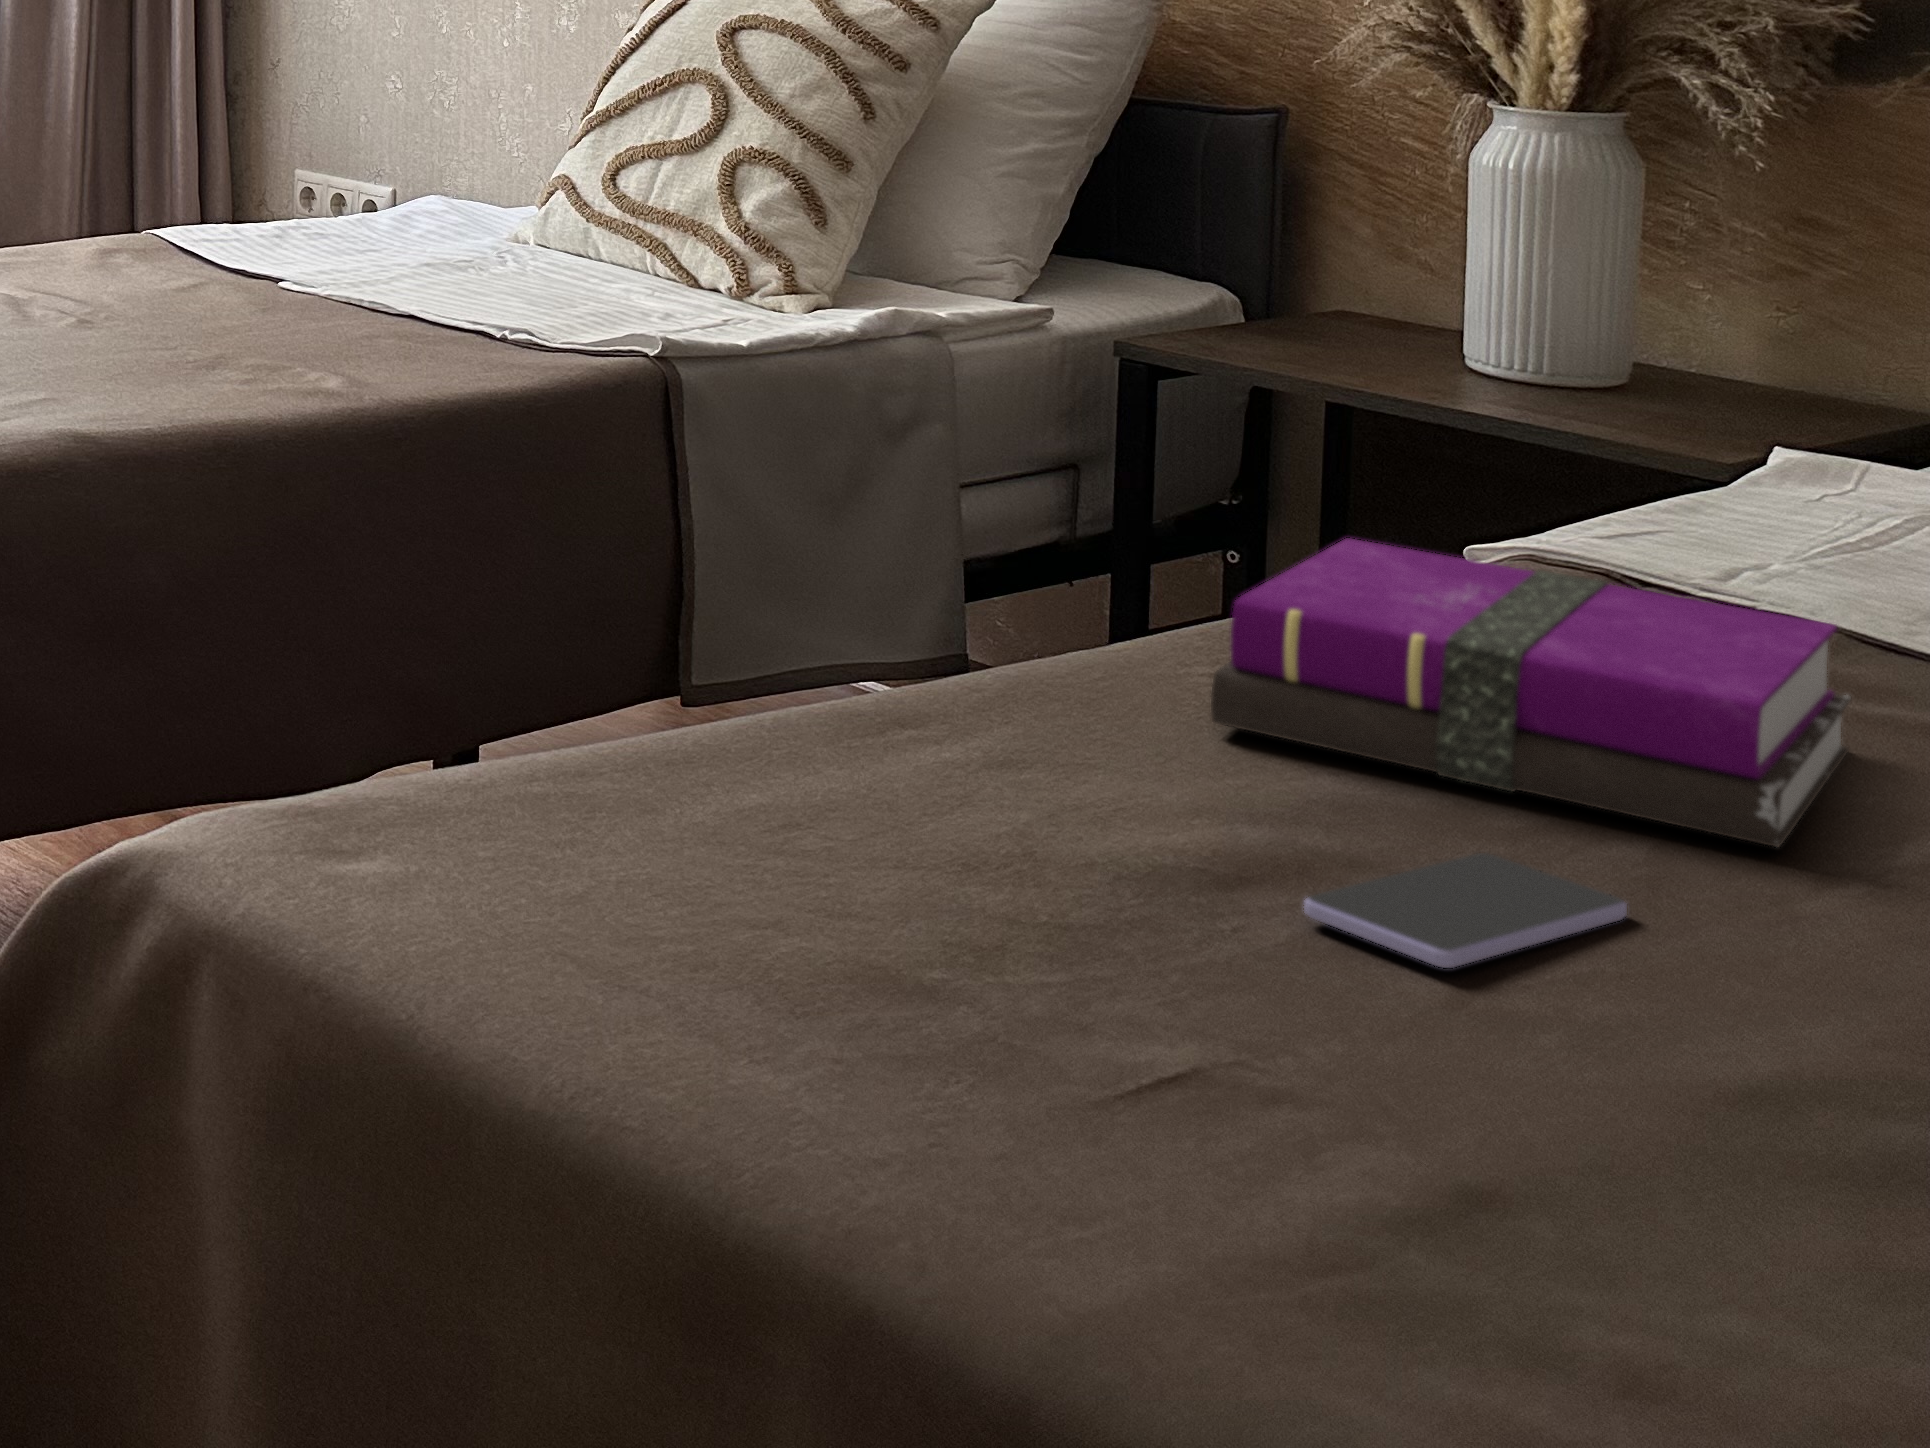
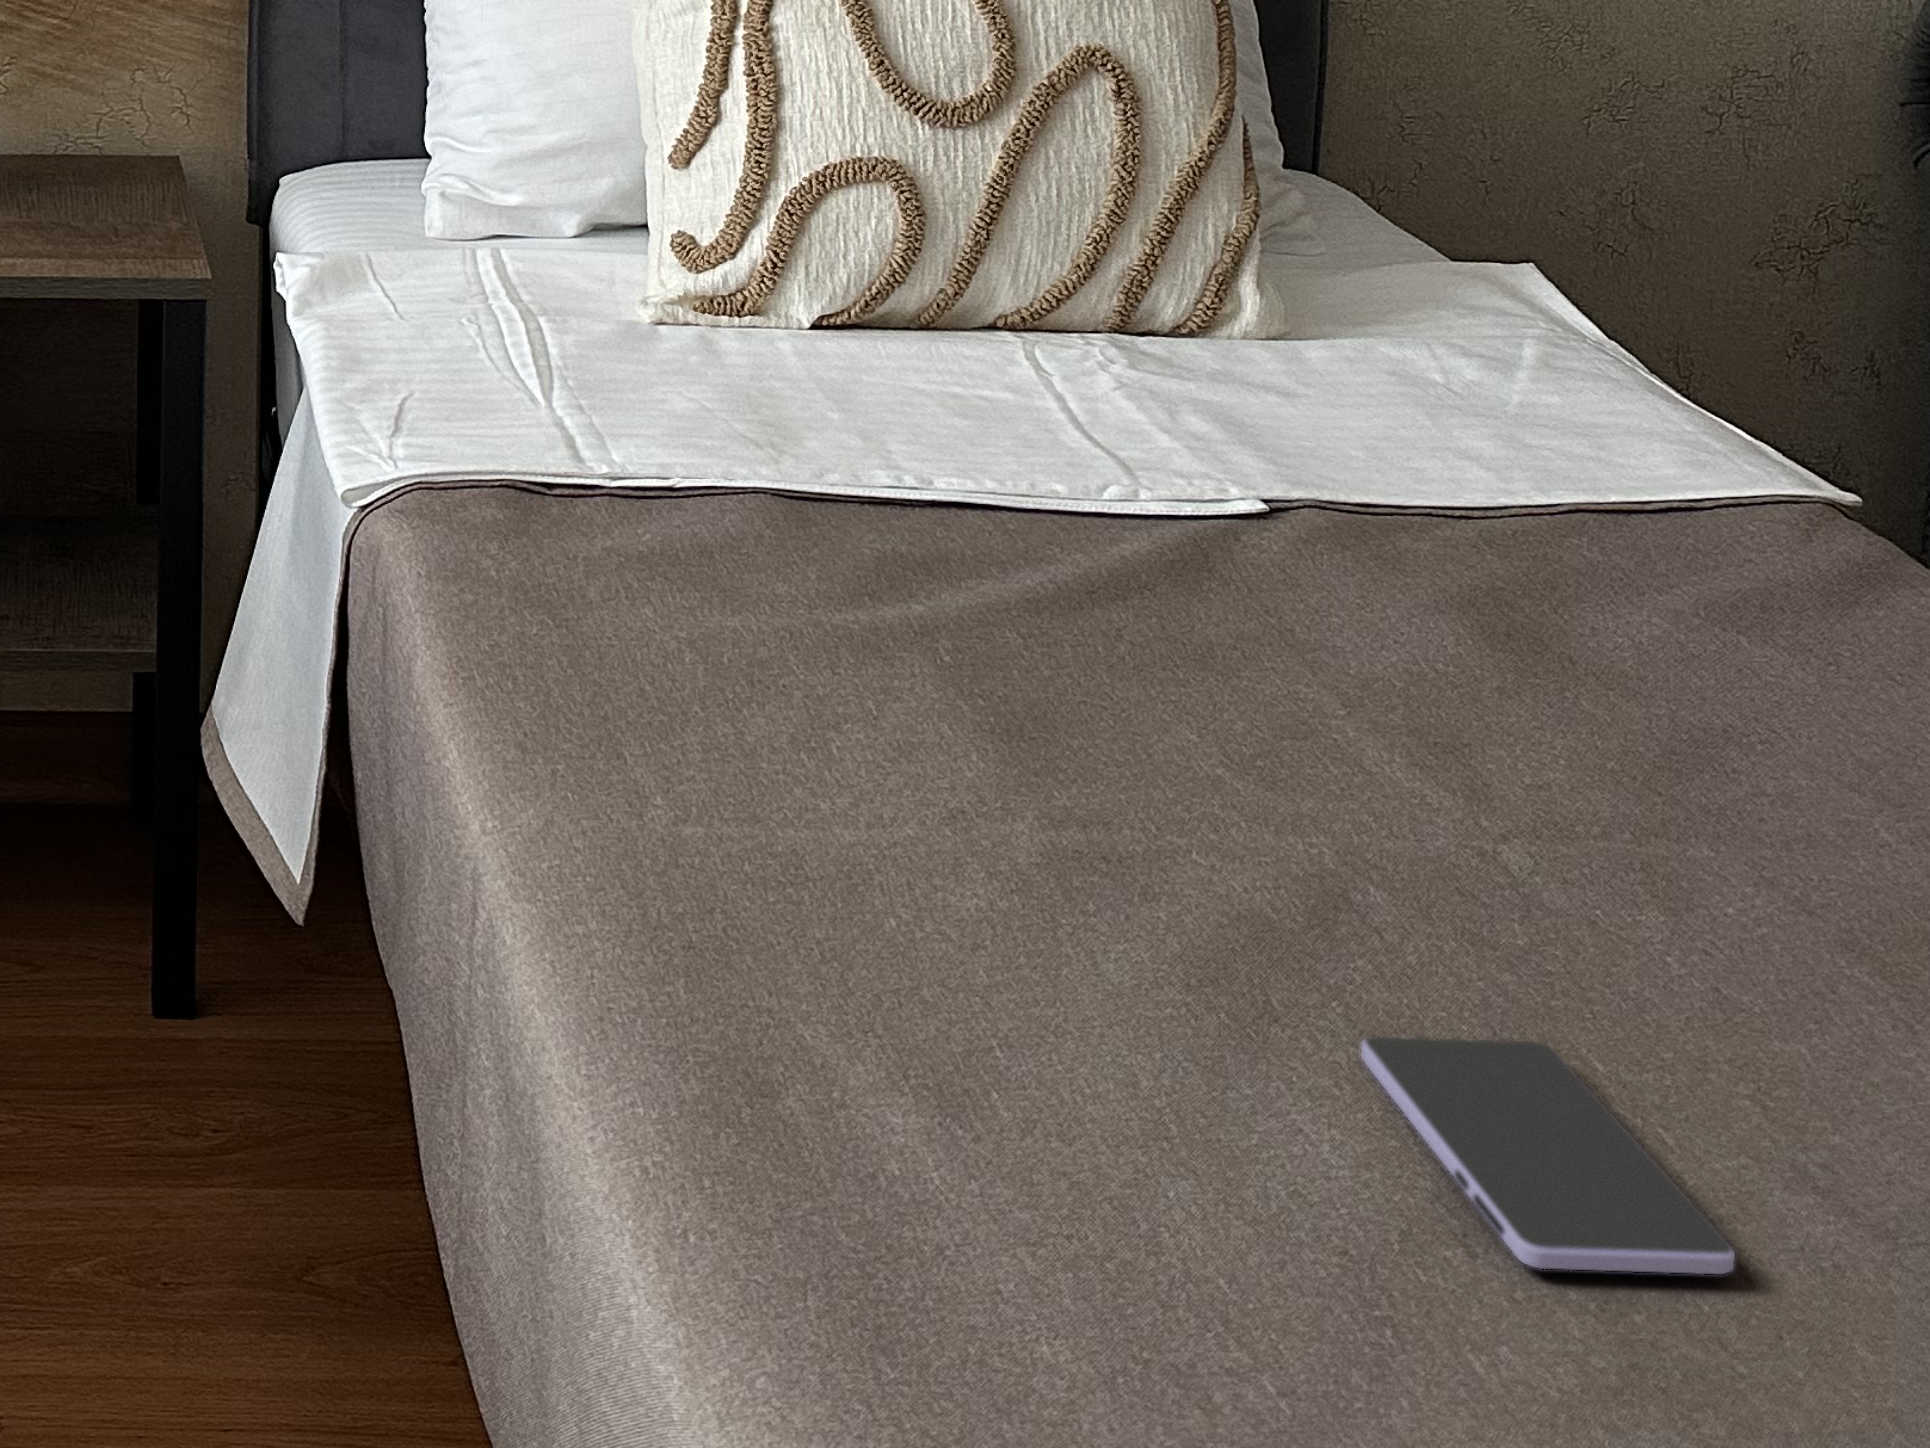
notebook: present [1211,539,1851,847] -> none [595,556,1398,955]

